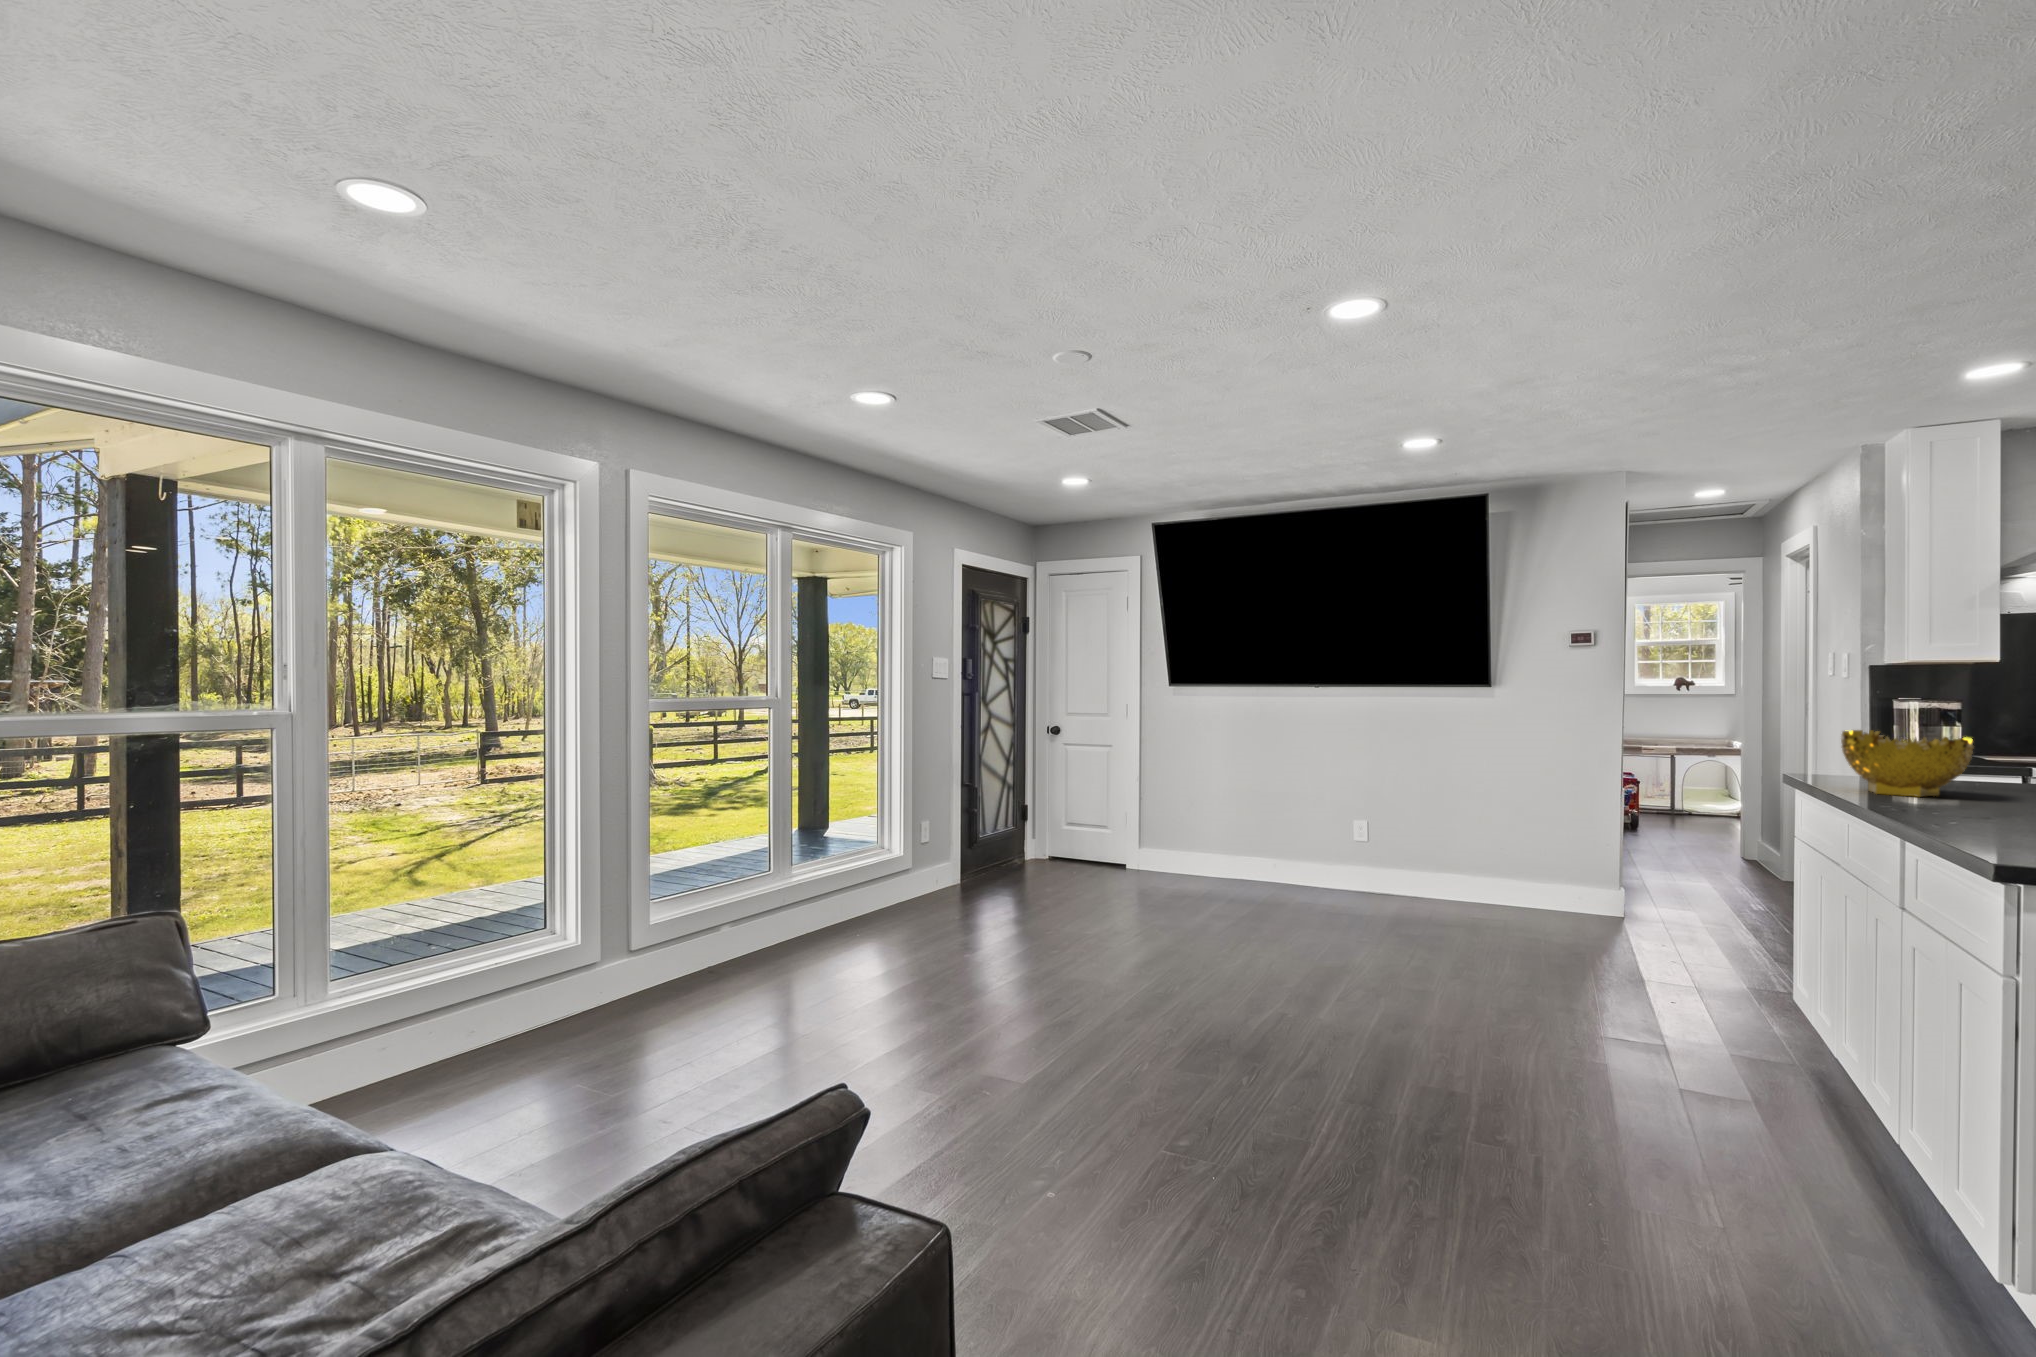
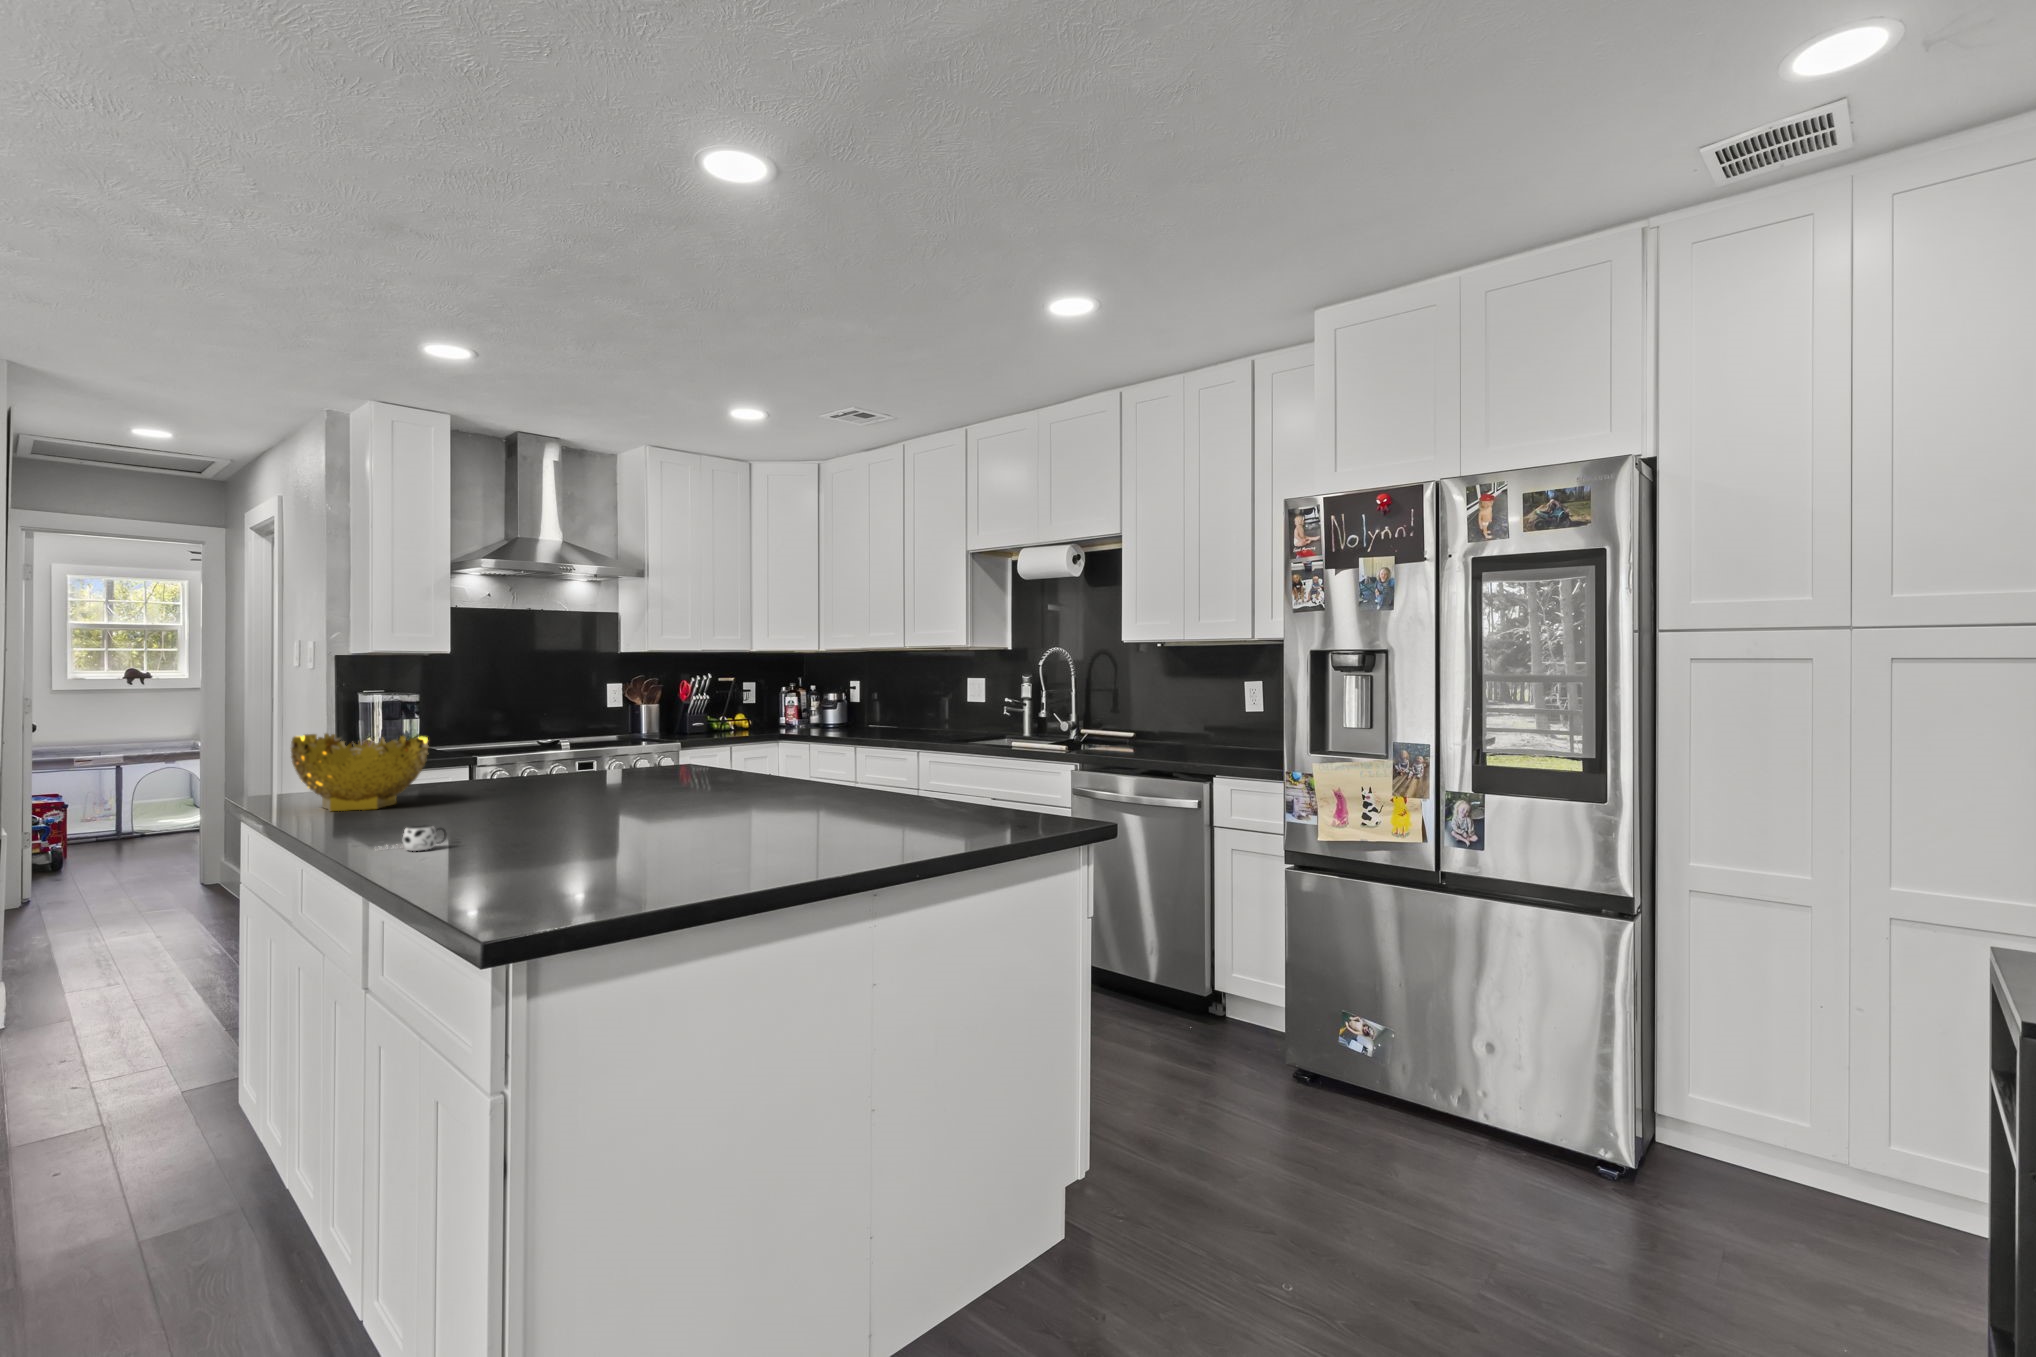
mug: none [1922,806,1993,827] -> present [381,825,446,851]

